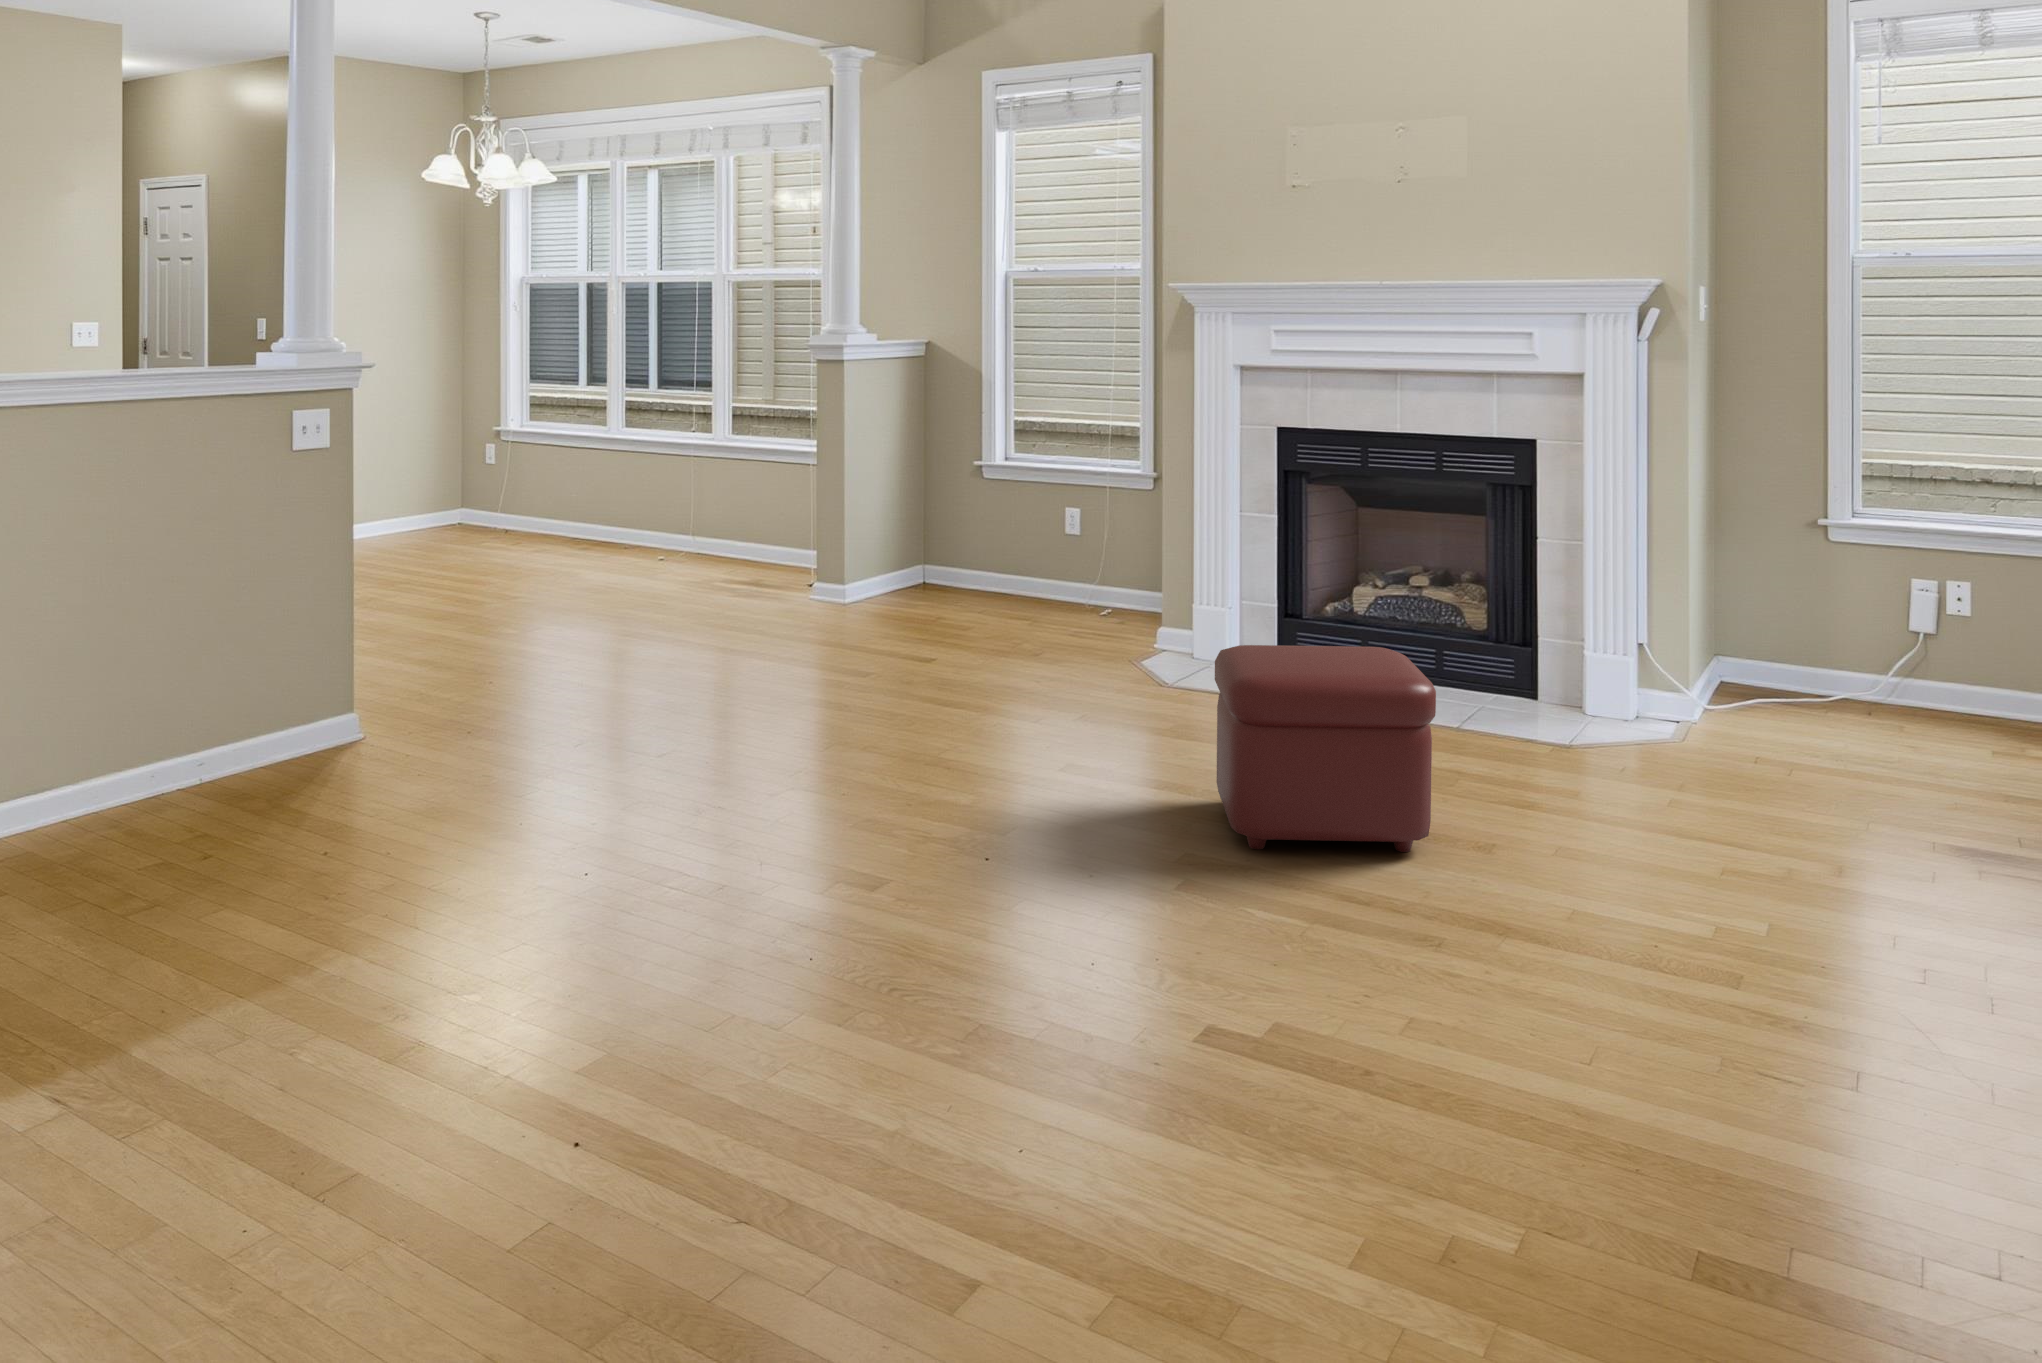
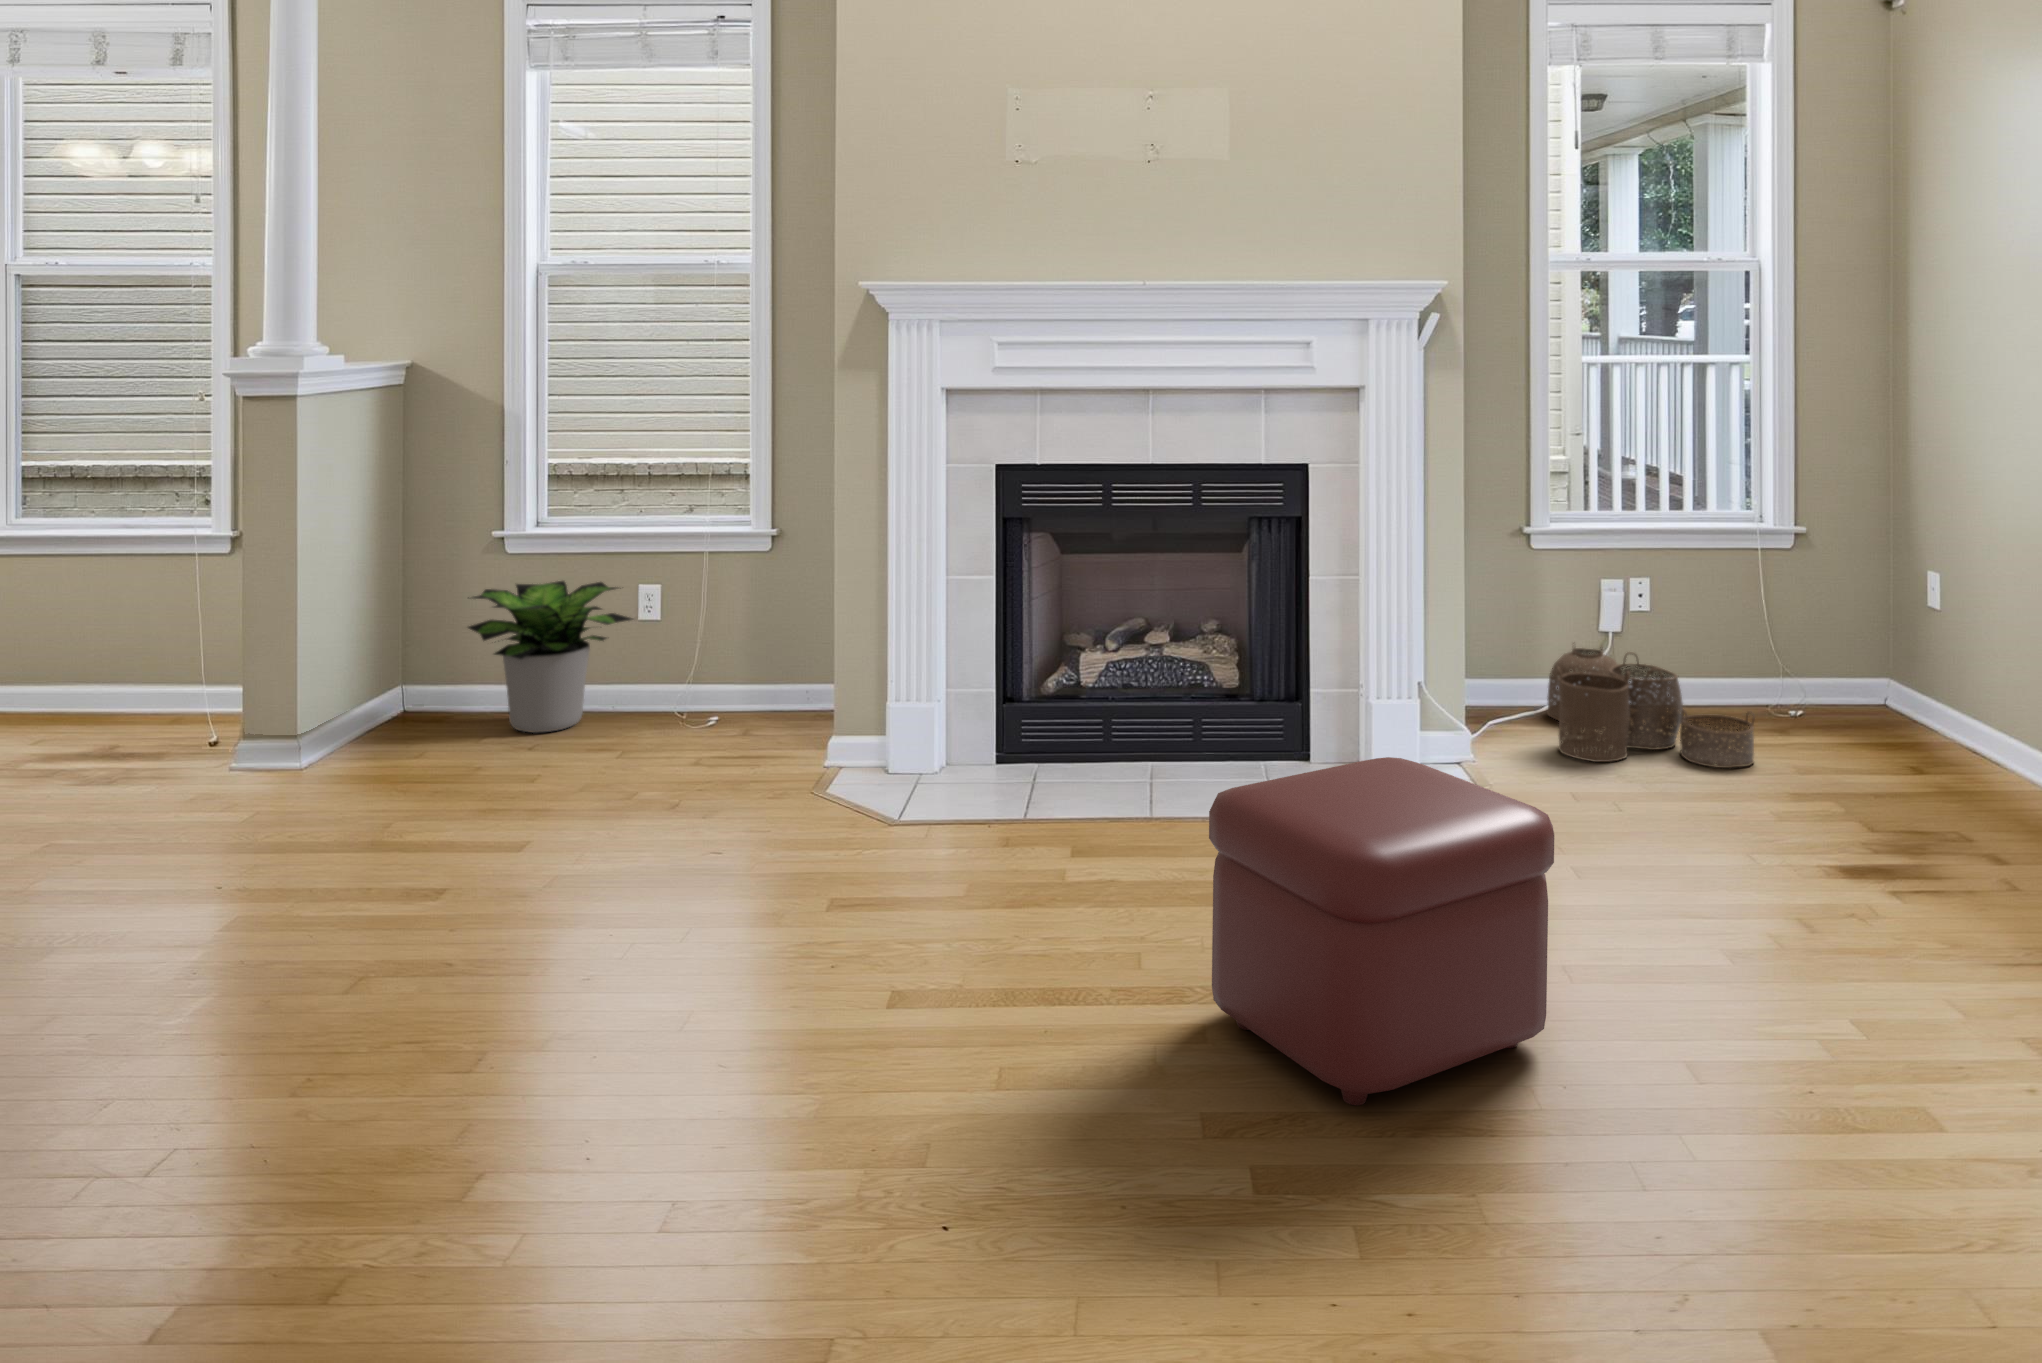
potted plant: none [944,501,1055,607] -> present [468,581,632,733]
woven basket: none [1783,635,1992,766] -> present [1547,643,1755,768]

